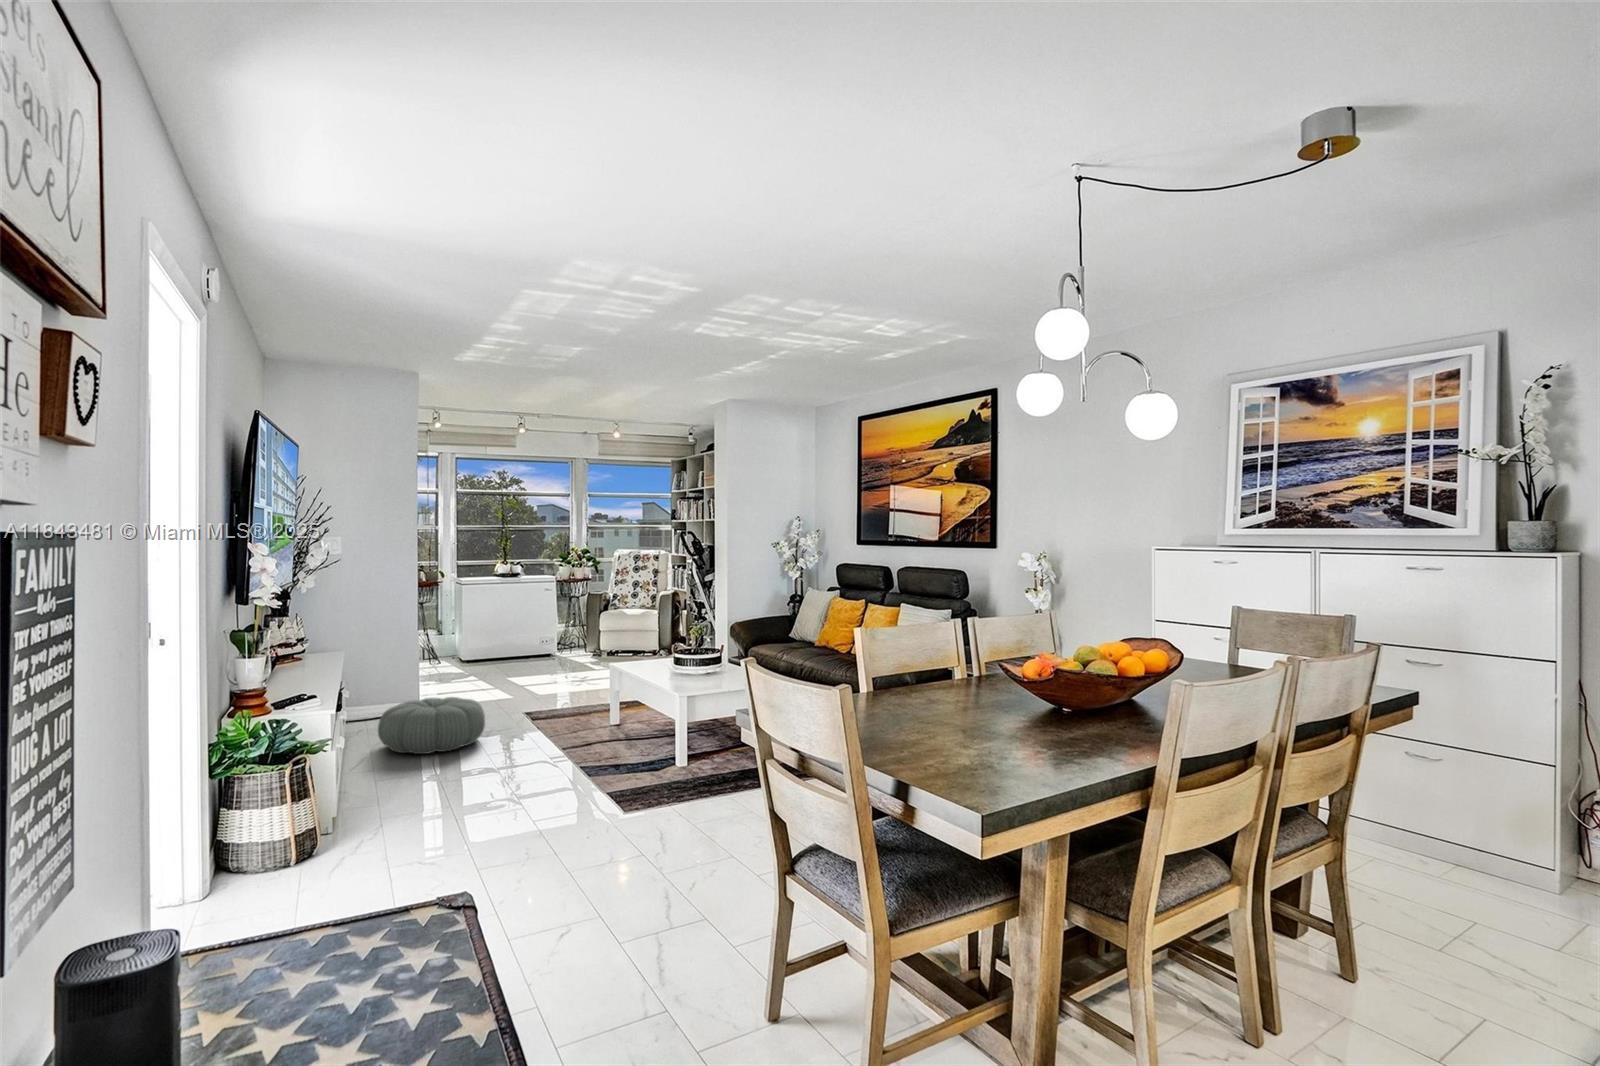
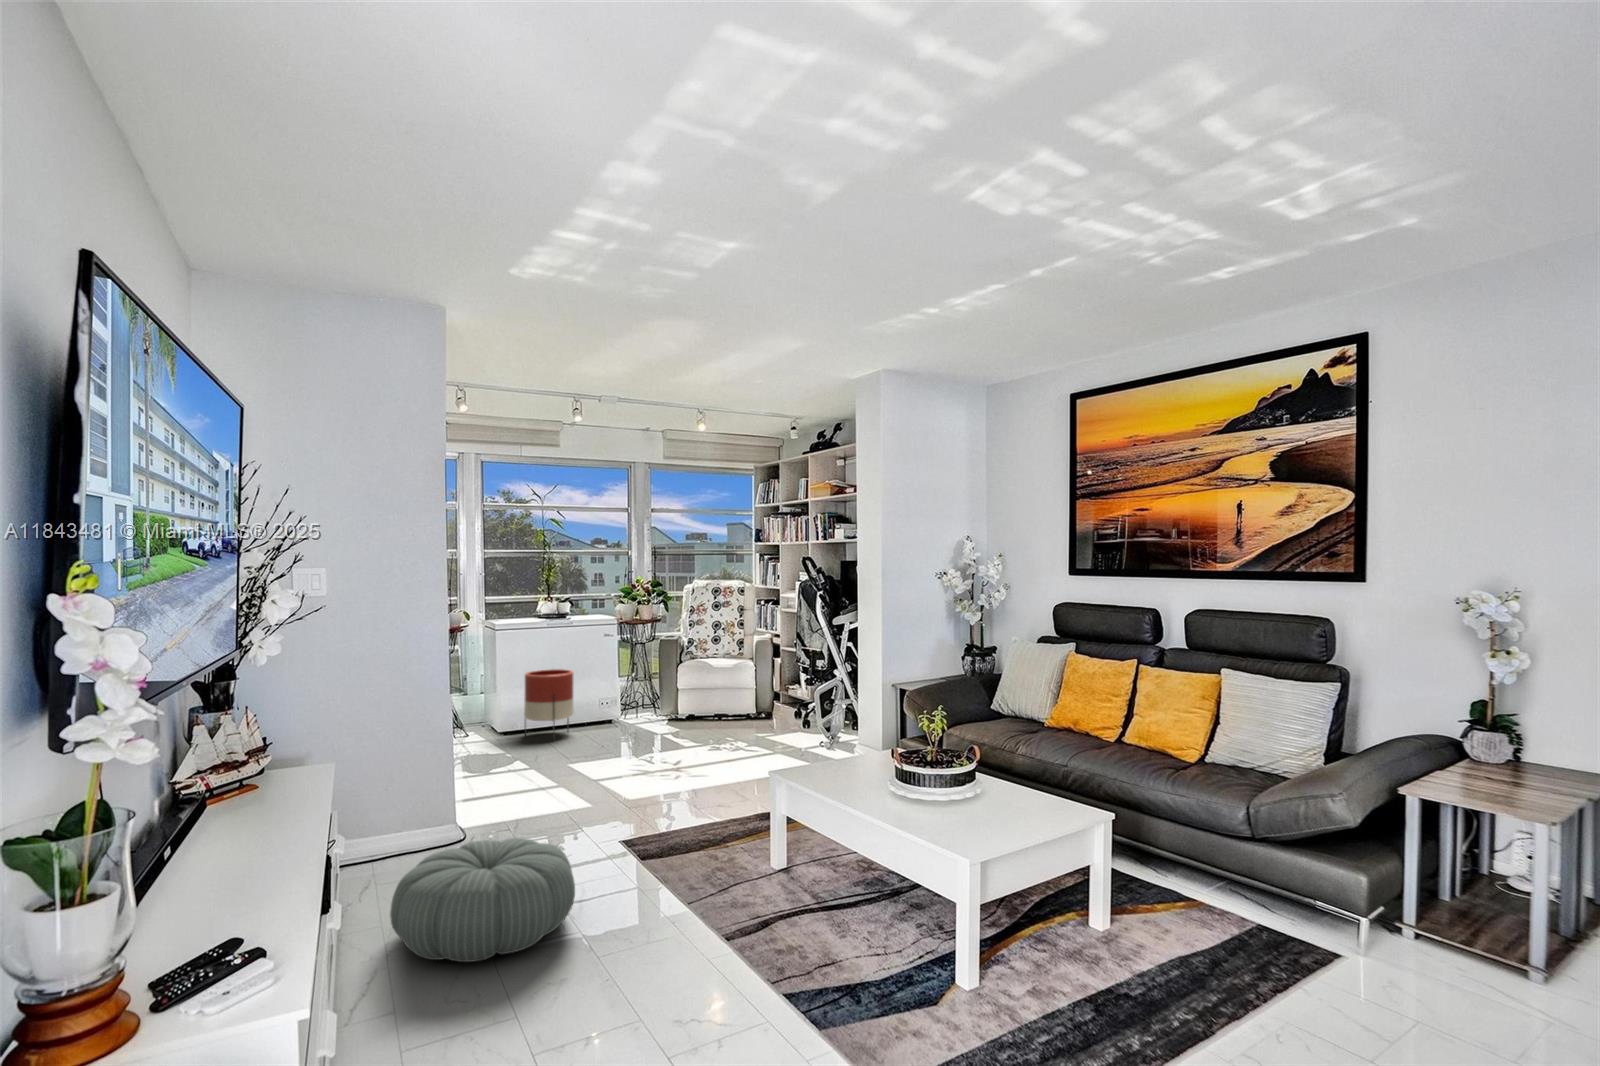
planter: none [482,615,519,666] -> present [524,669,574,738]

